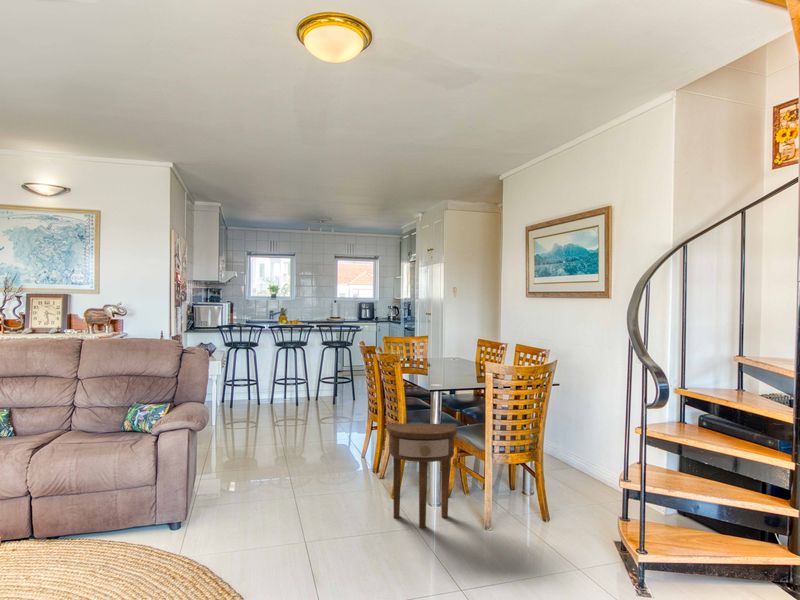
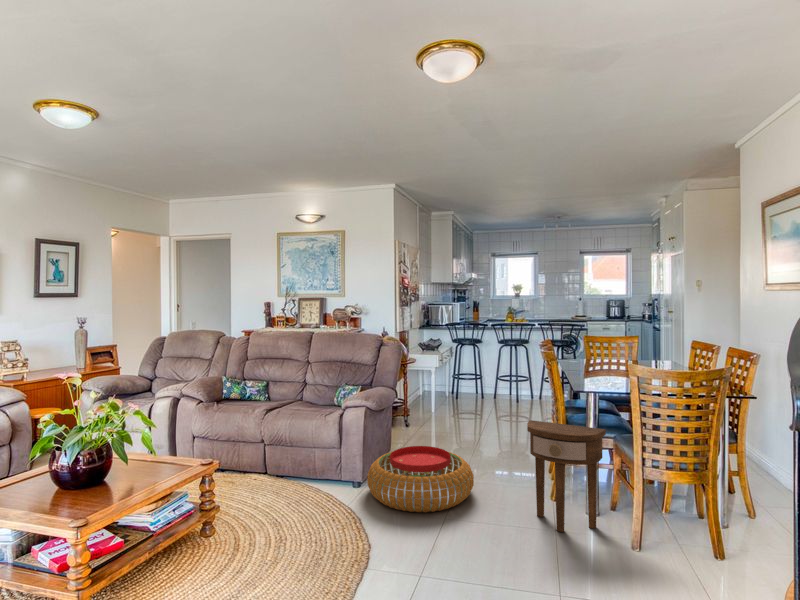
pouf: none [199,466,325,547] -> present [367,446,474,512]

